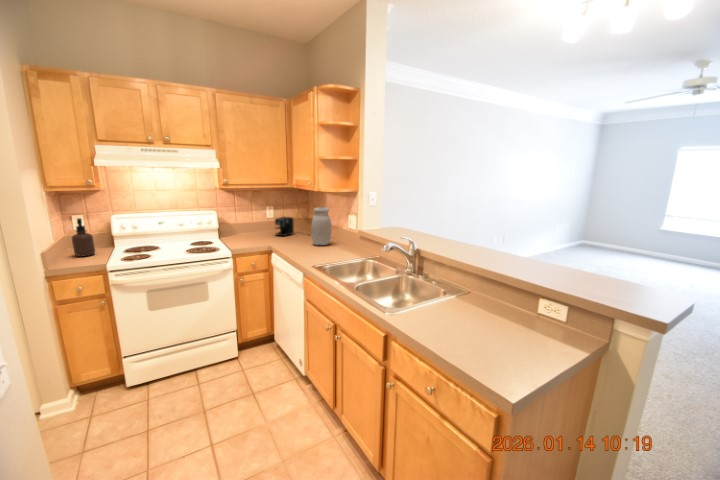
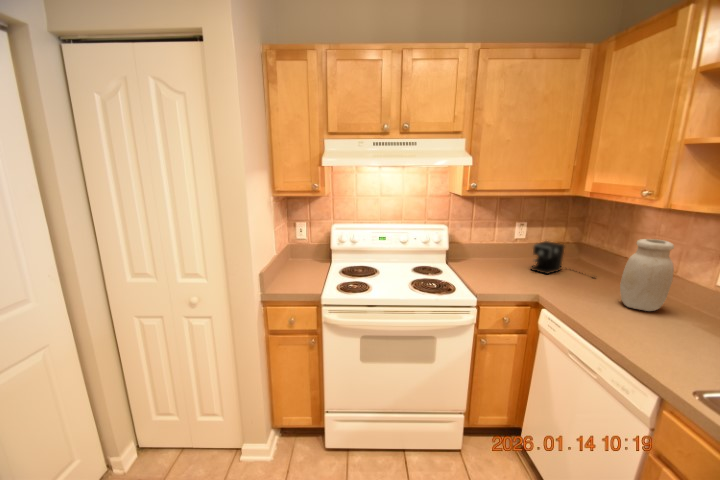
soap dispenser: present [72,218,95,257] -> none [292,229,312,275]

